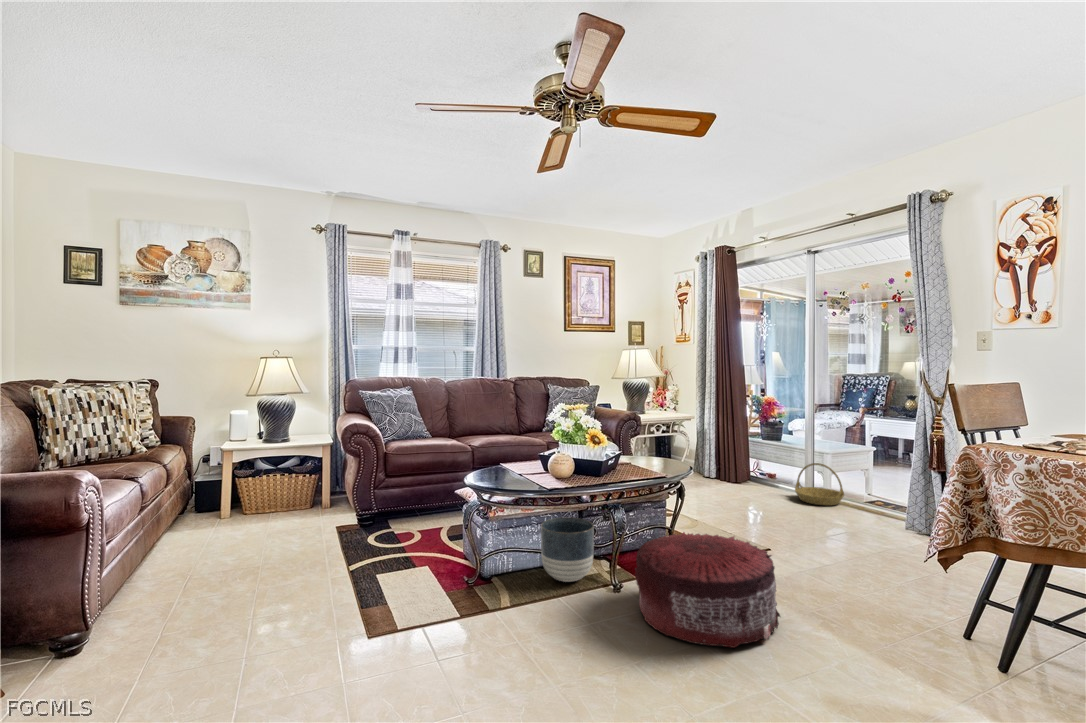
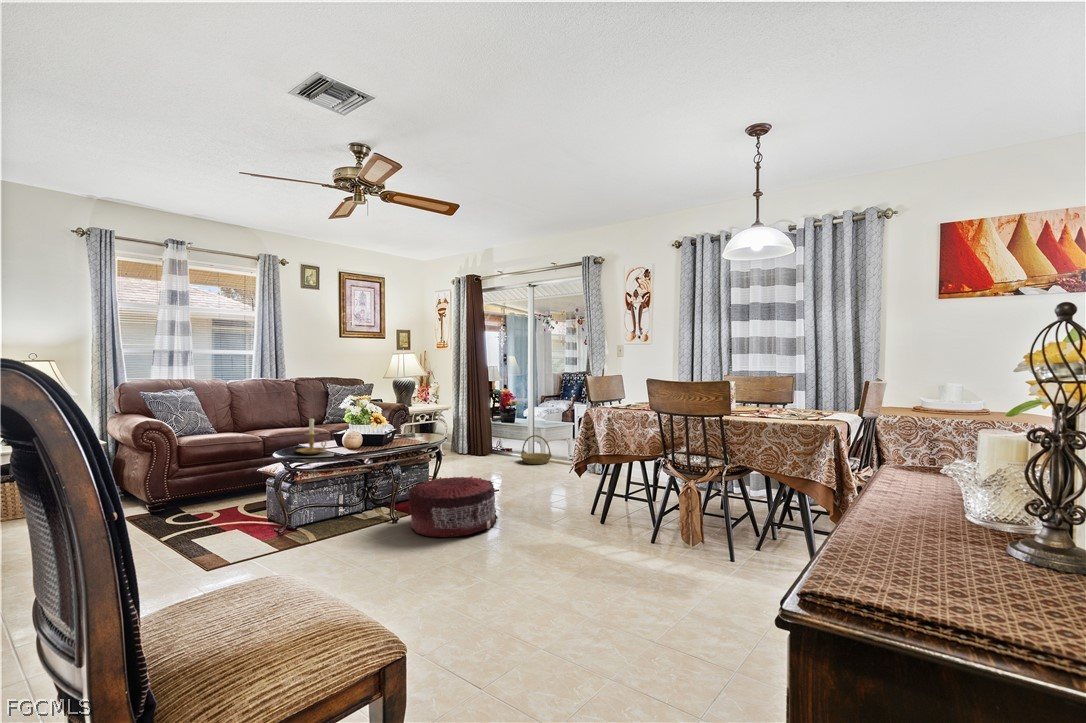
candle holder: none [491,431,531,481] -> present [296,418,327,454]
planter: present [541,517,594,582] -> none [337,478,377,522]

